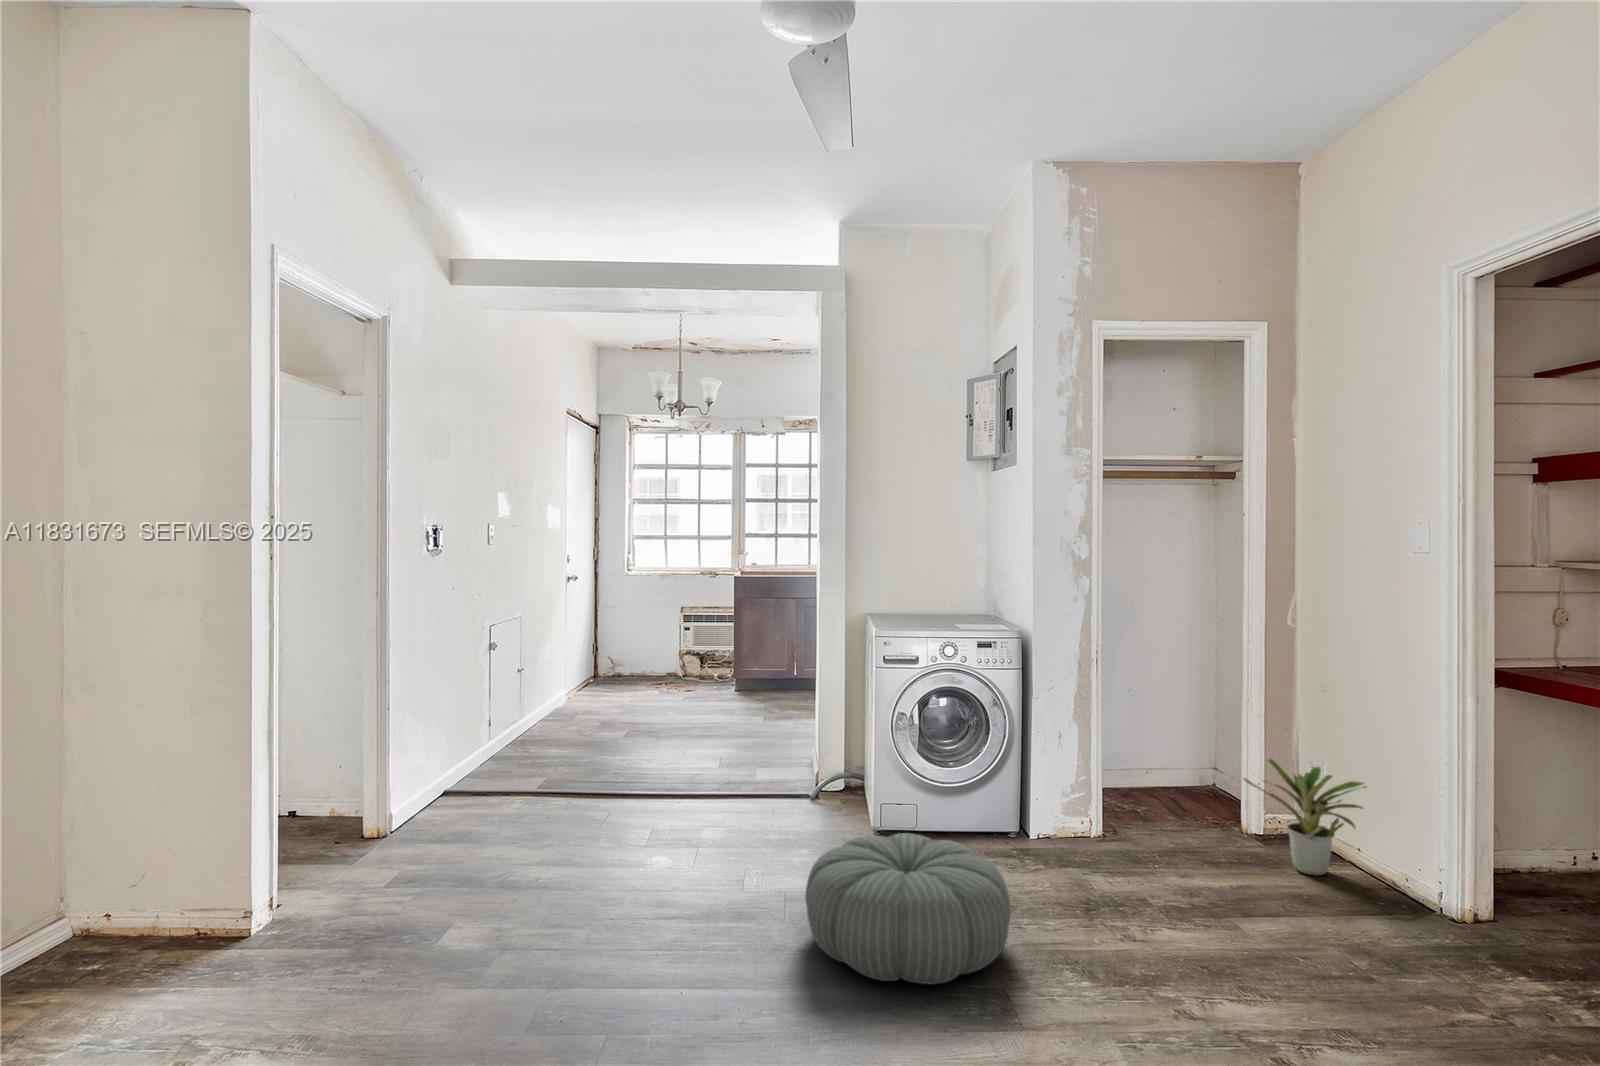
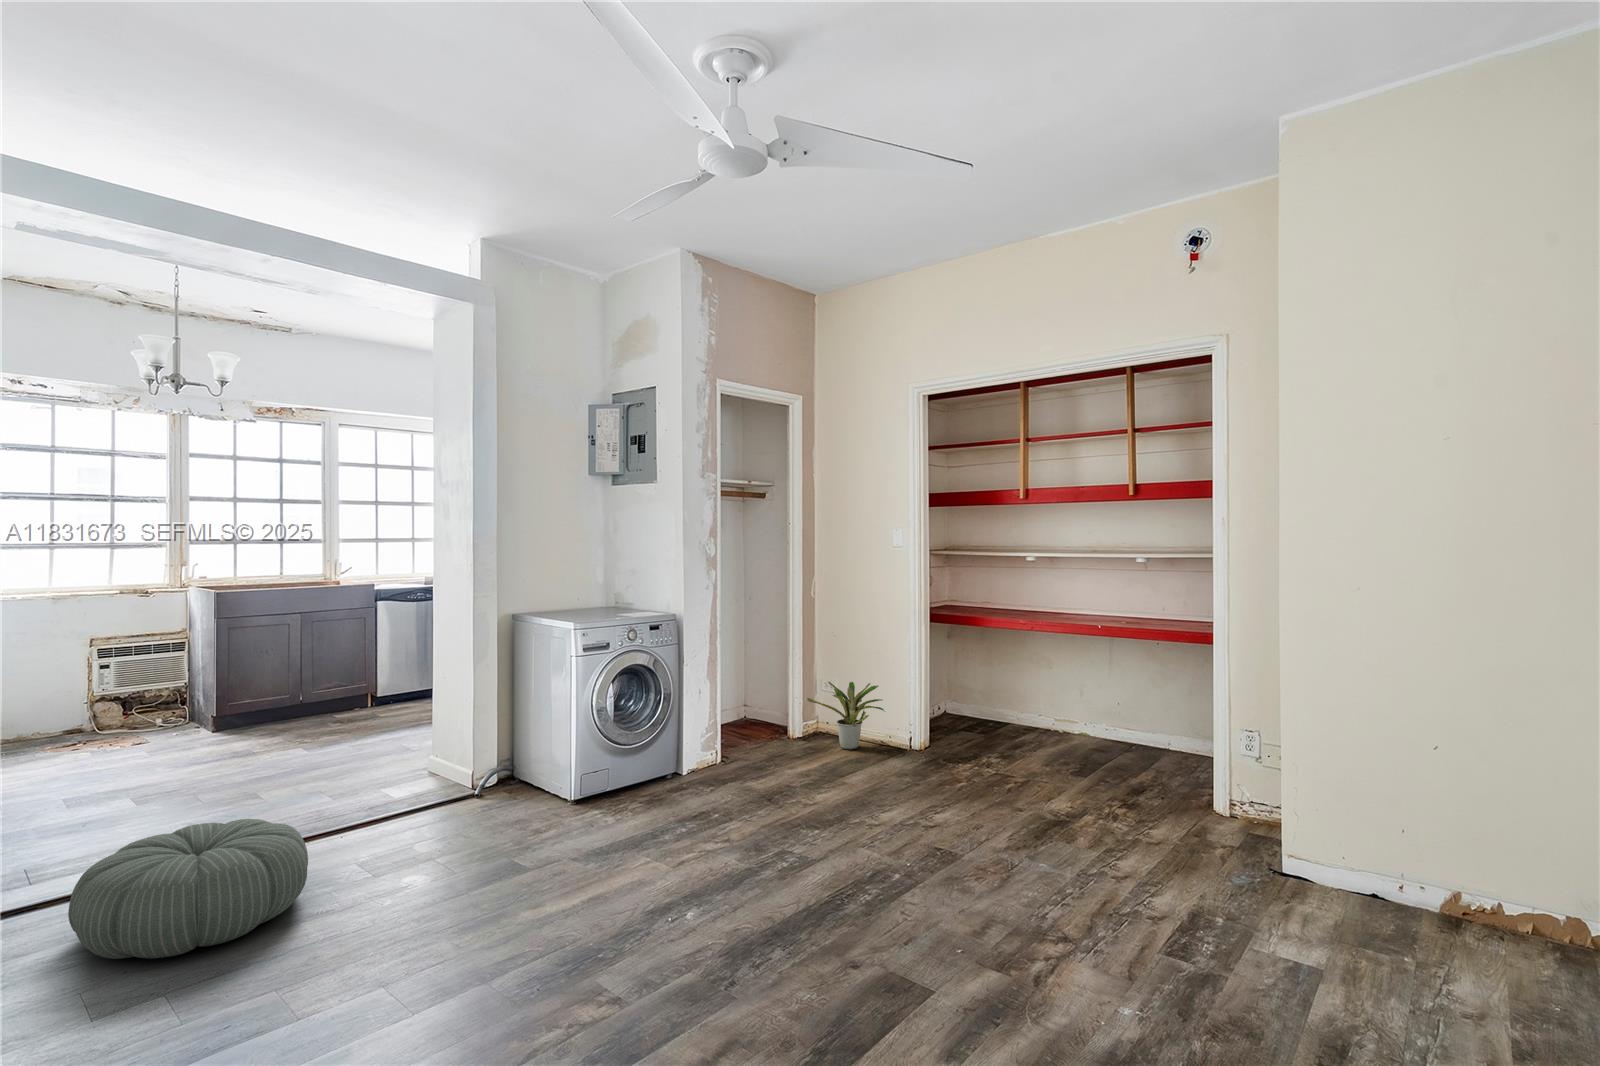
pouf: present [805,833,1011,984] -> present [68,819,308,959]

